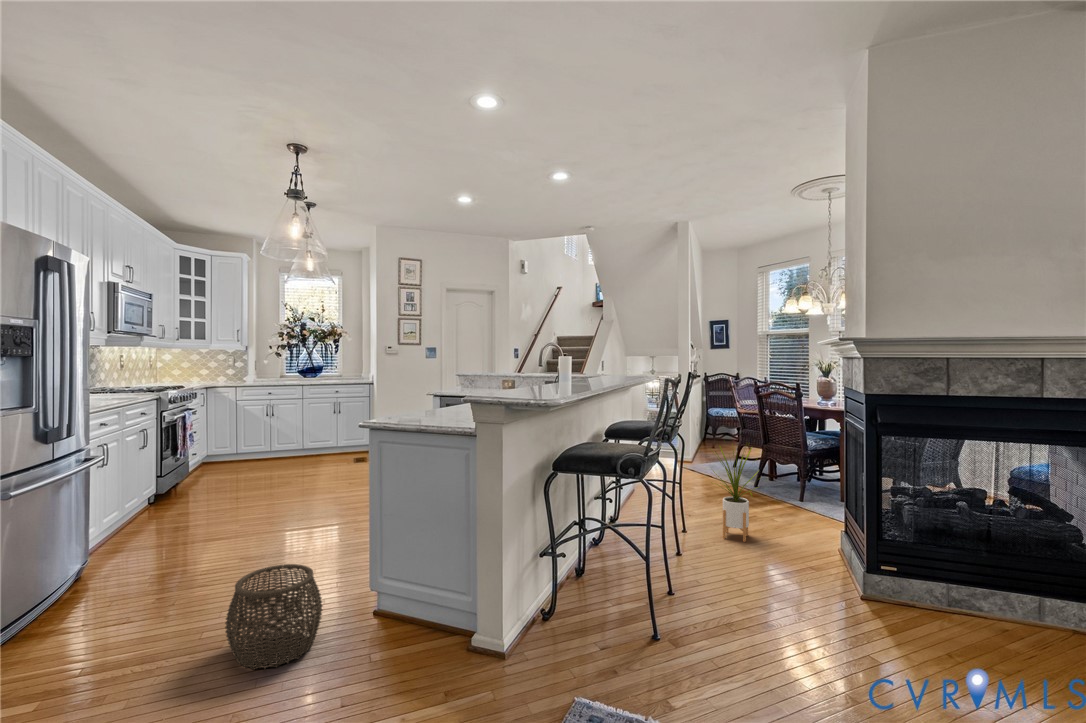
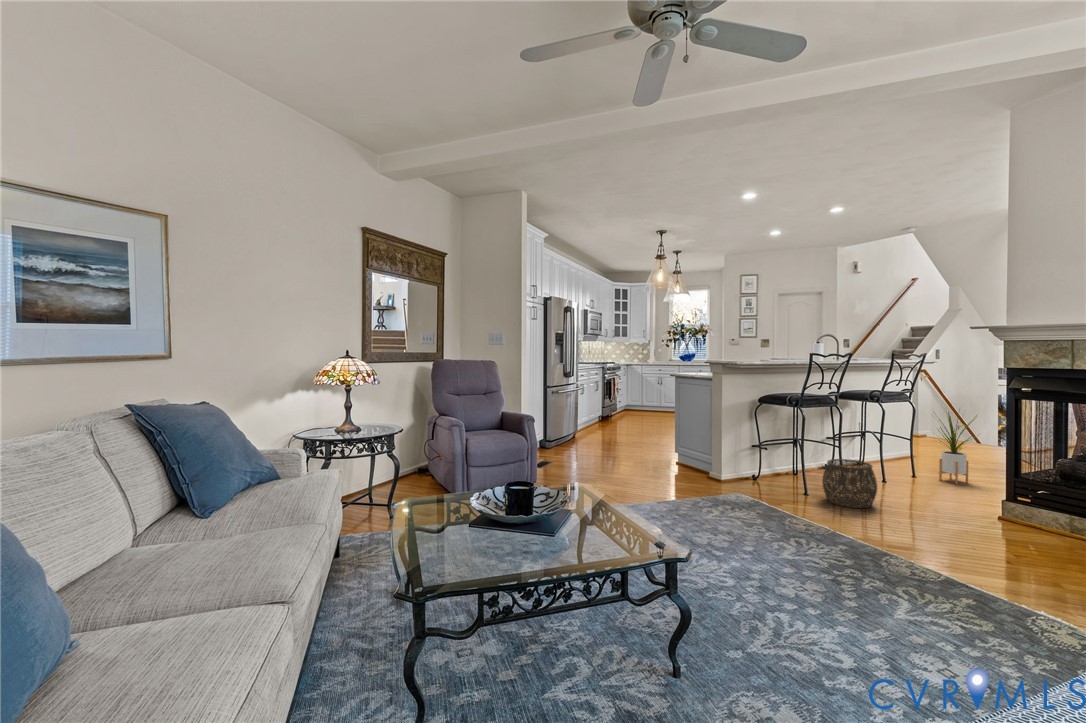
woven basket: present [225,564,323,669] -> present [822,459,877,508]

